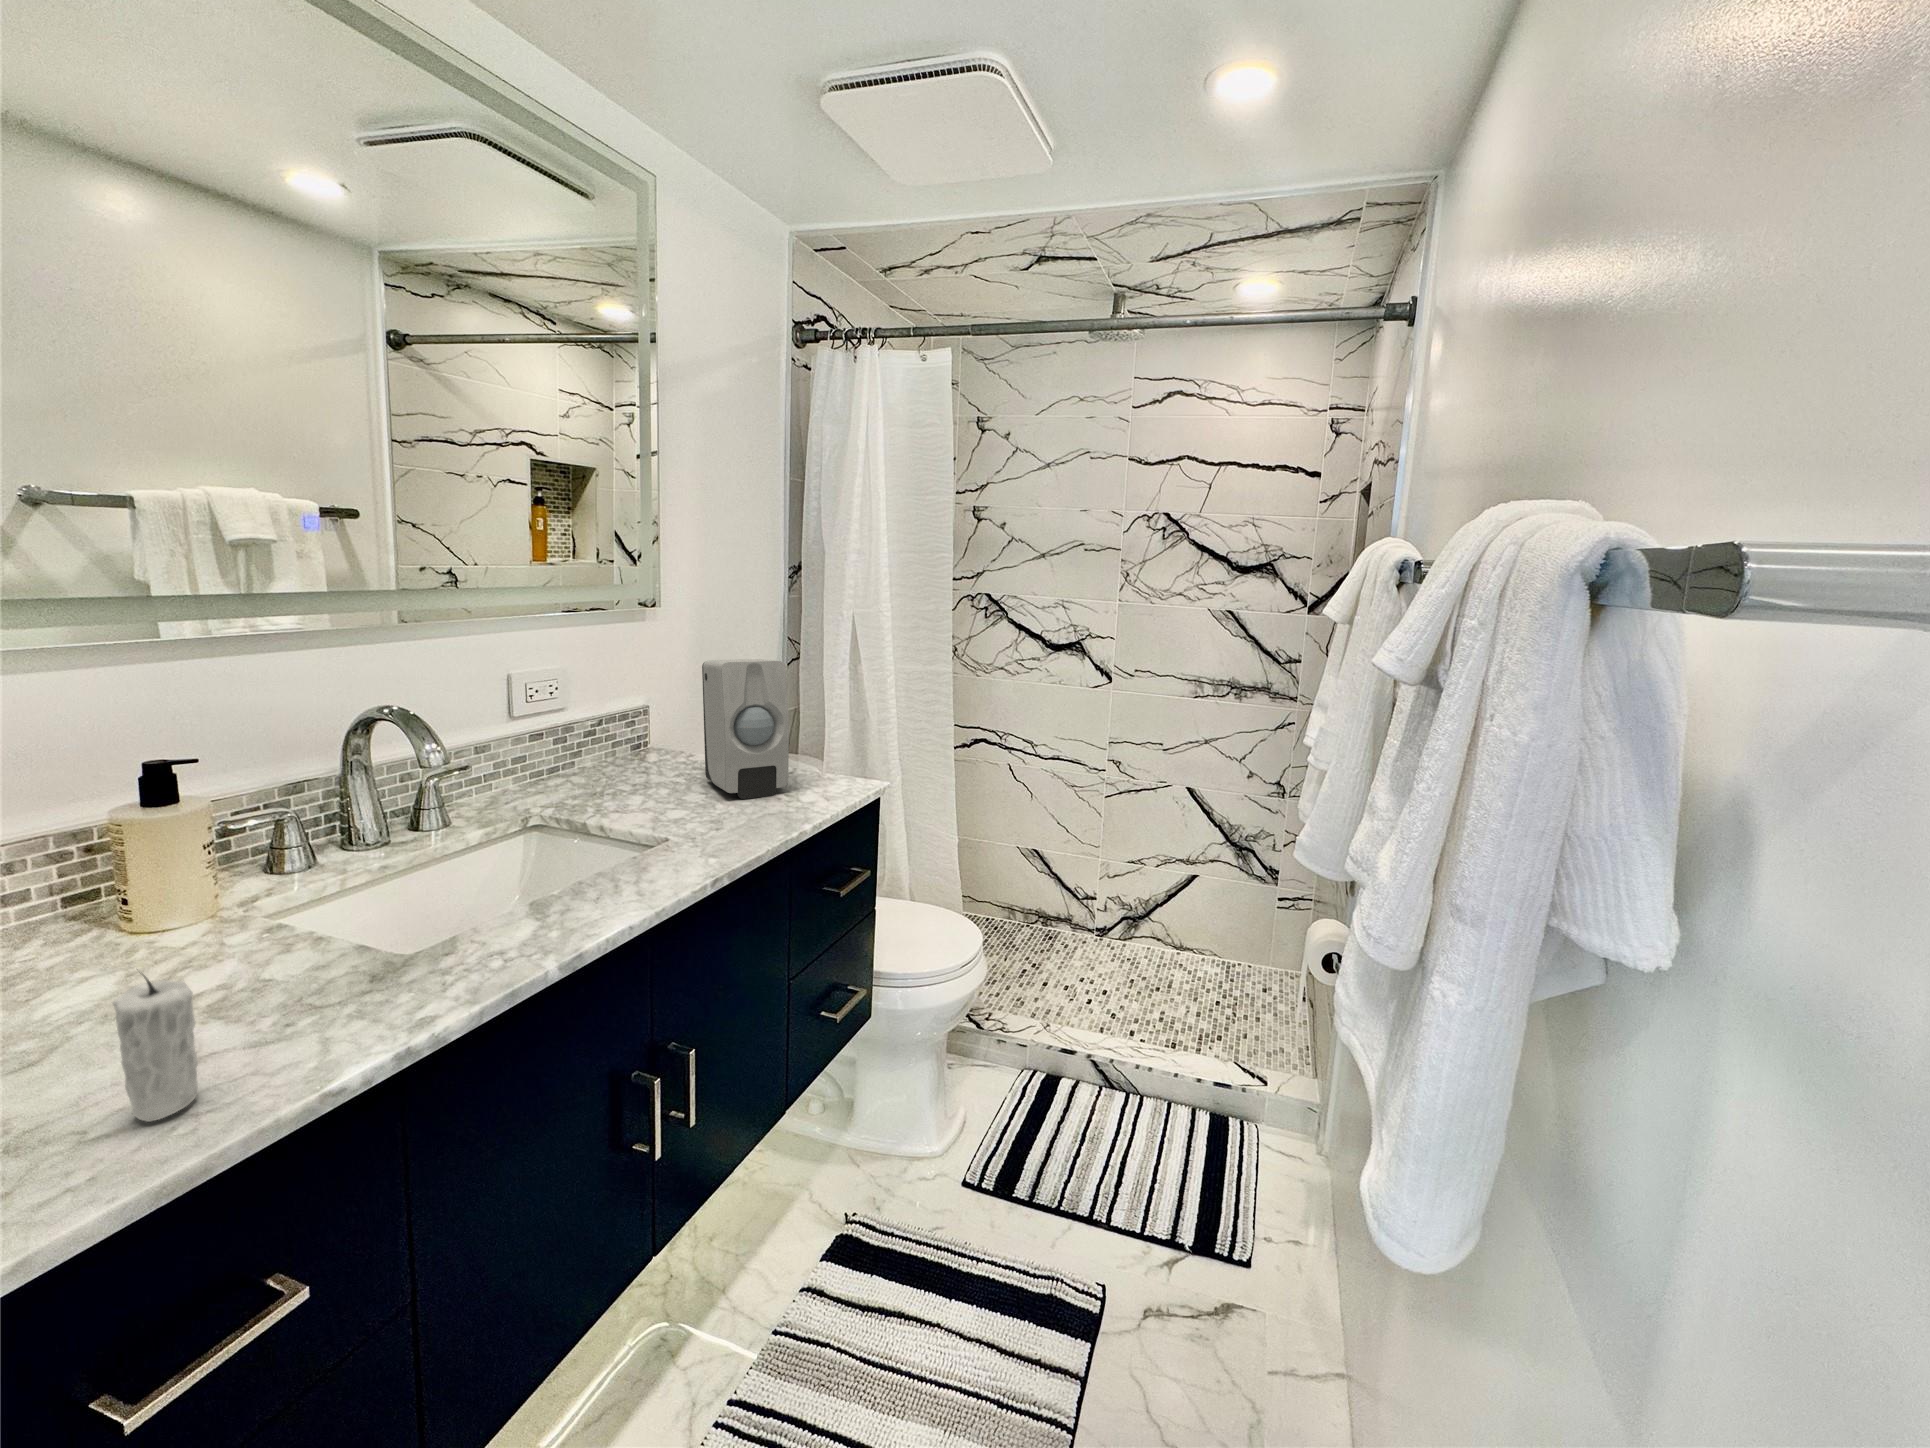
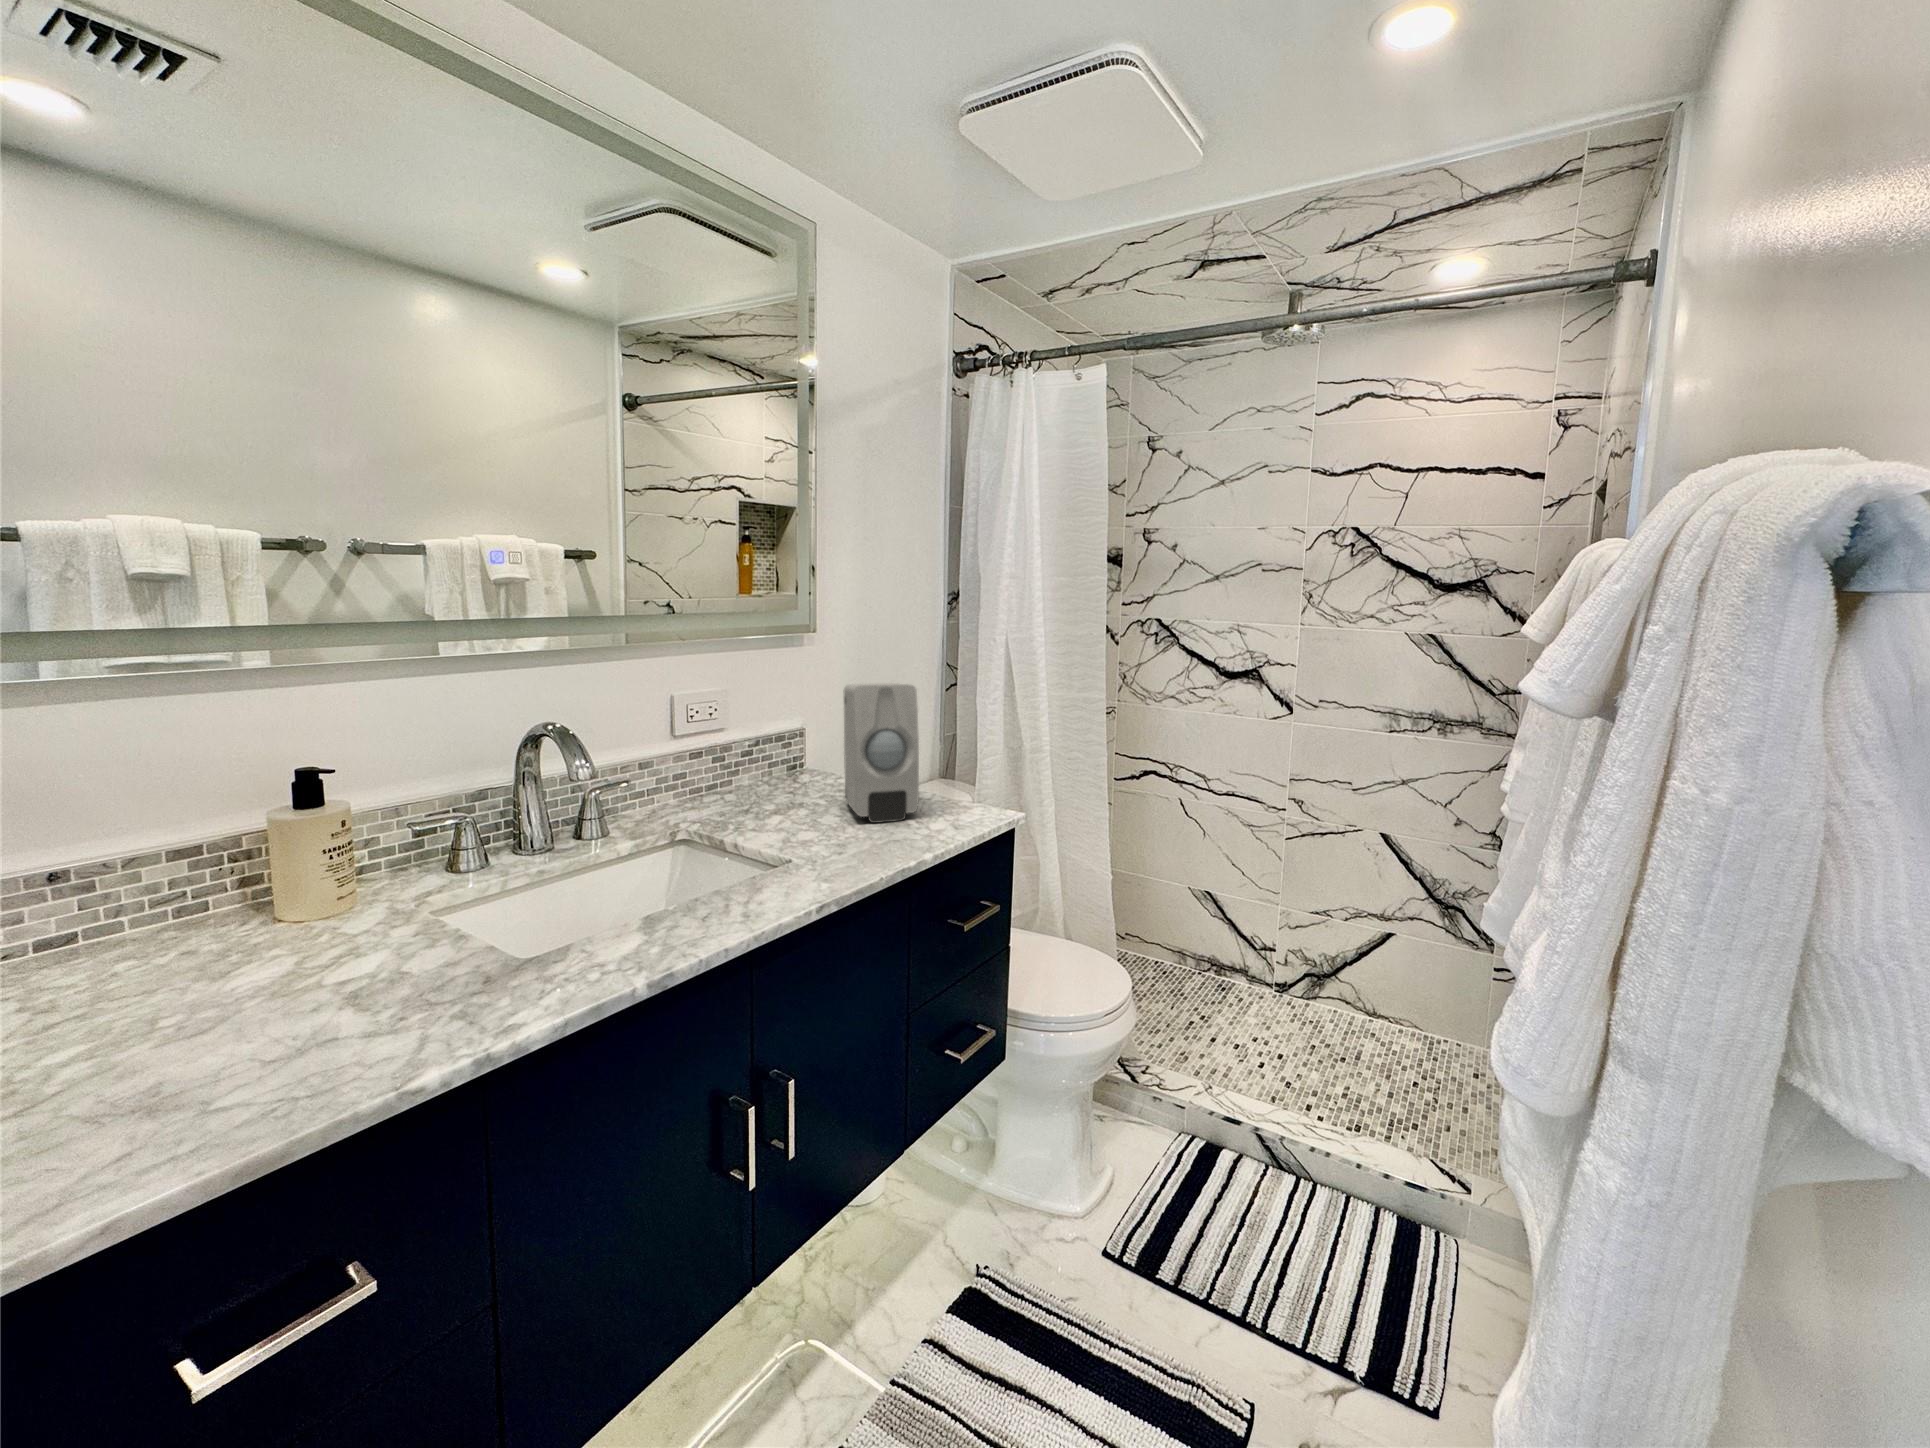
candle: present [113,975,198,1122] -> none [223,957,296,1102]

